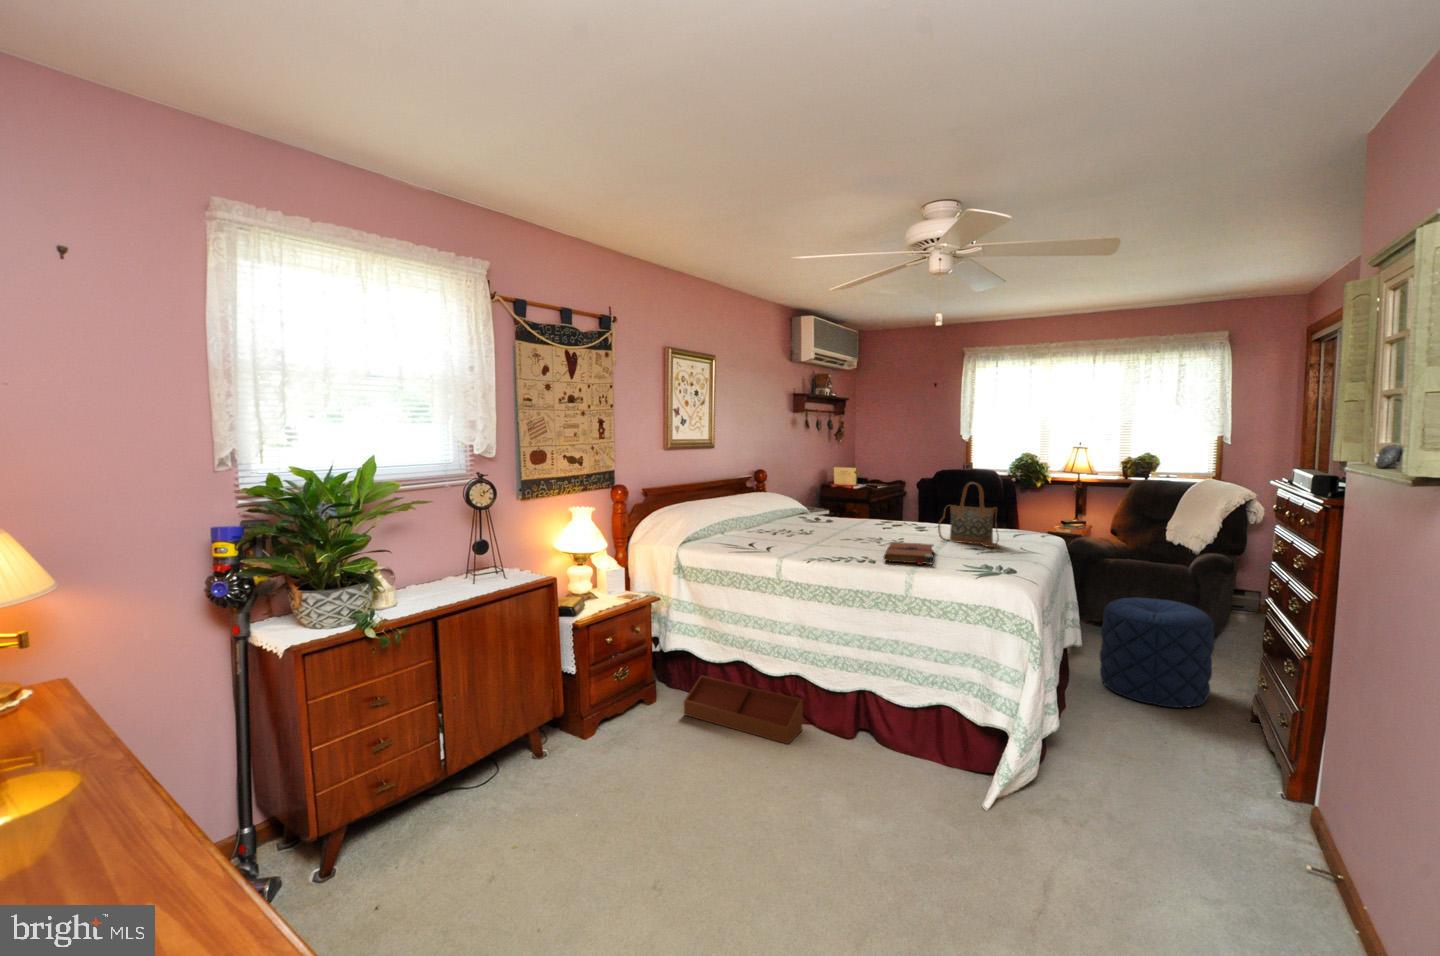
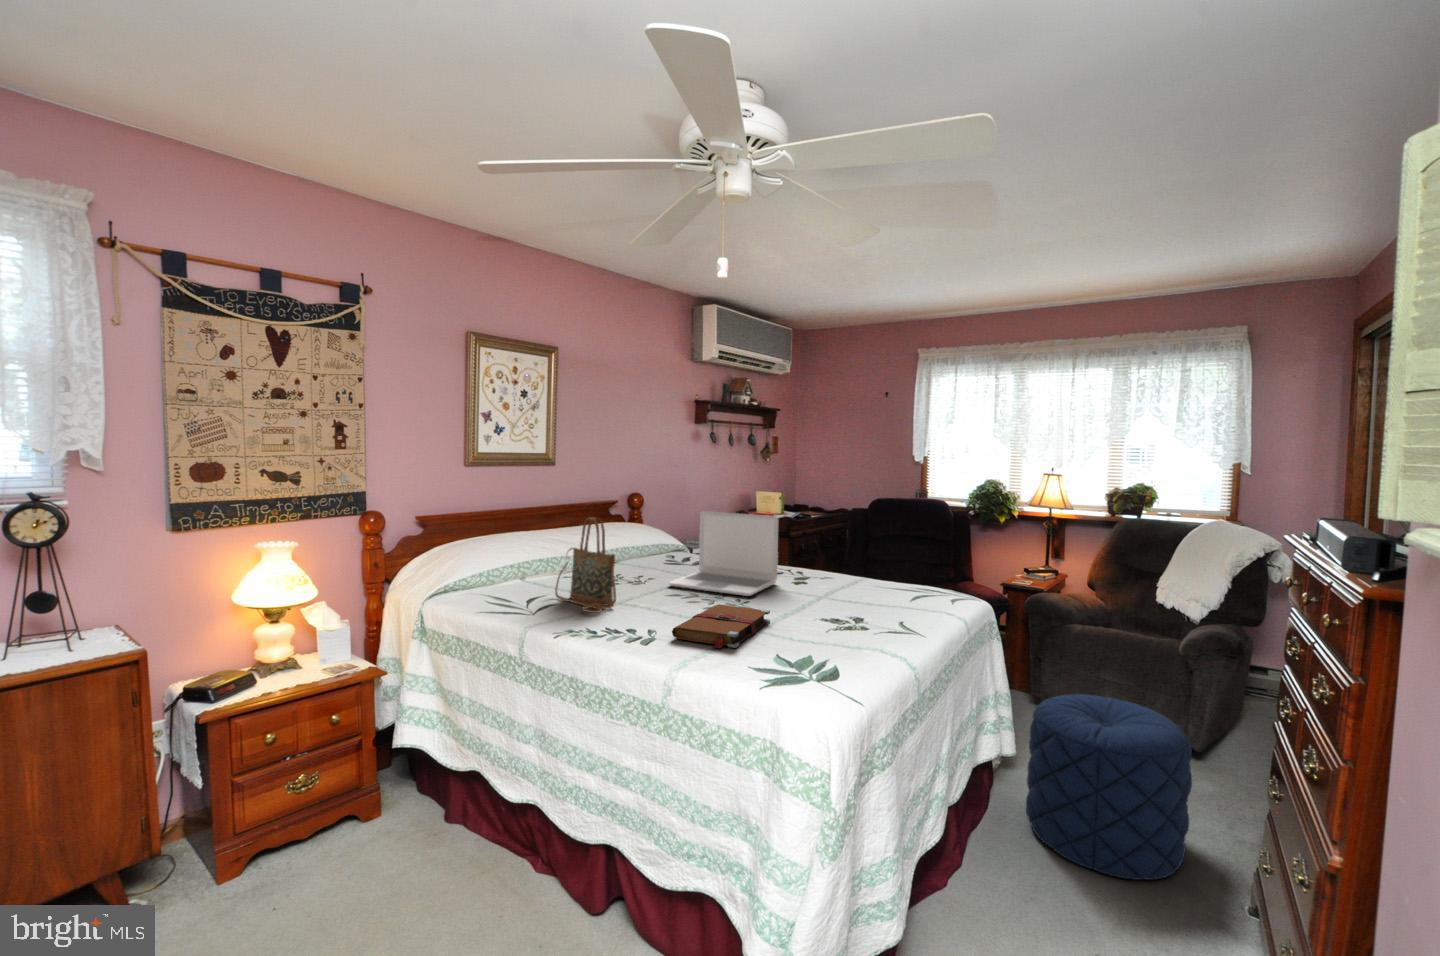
laptop: none [833,480,909,539] -> present [669,511,778,596]
handbag: present [938,482,999,547] -> present [555,517,616,613]
storage bin: present [684,676,803,744] -> none [387,788,533,924]

